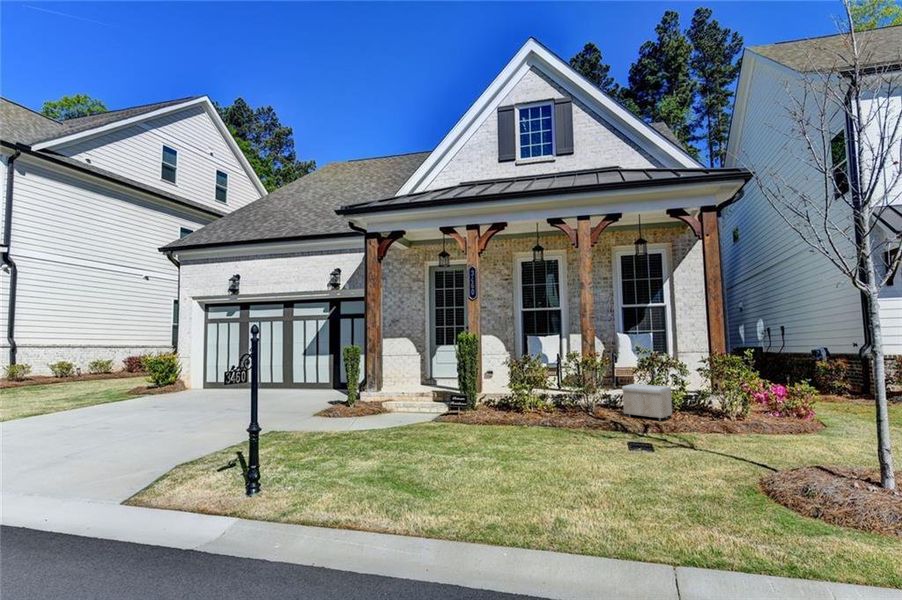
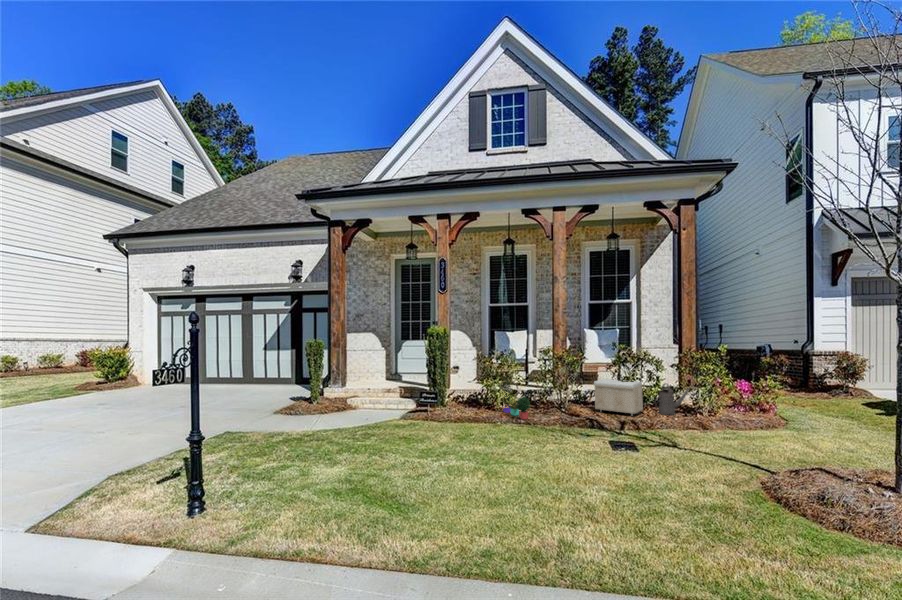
potted plant: none [529,381,558,423] -> present [501,377,530,419]
watering can: none [684,388,721,420] -> present [655,384,690,415]

